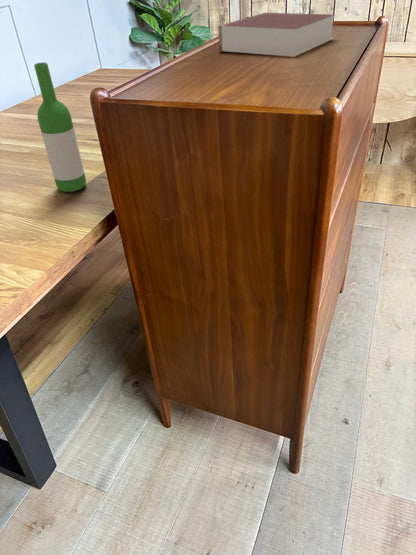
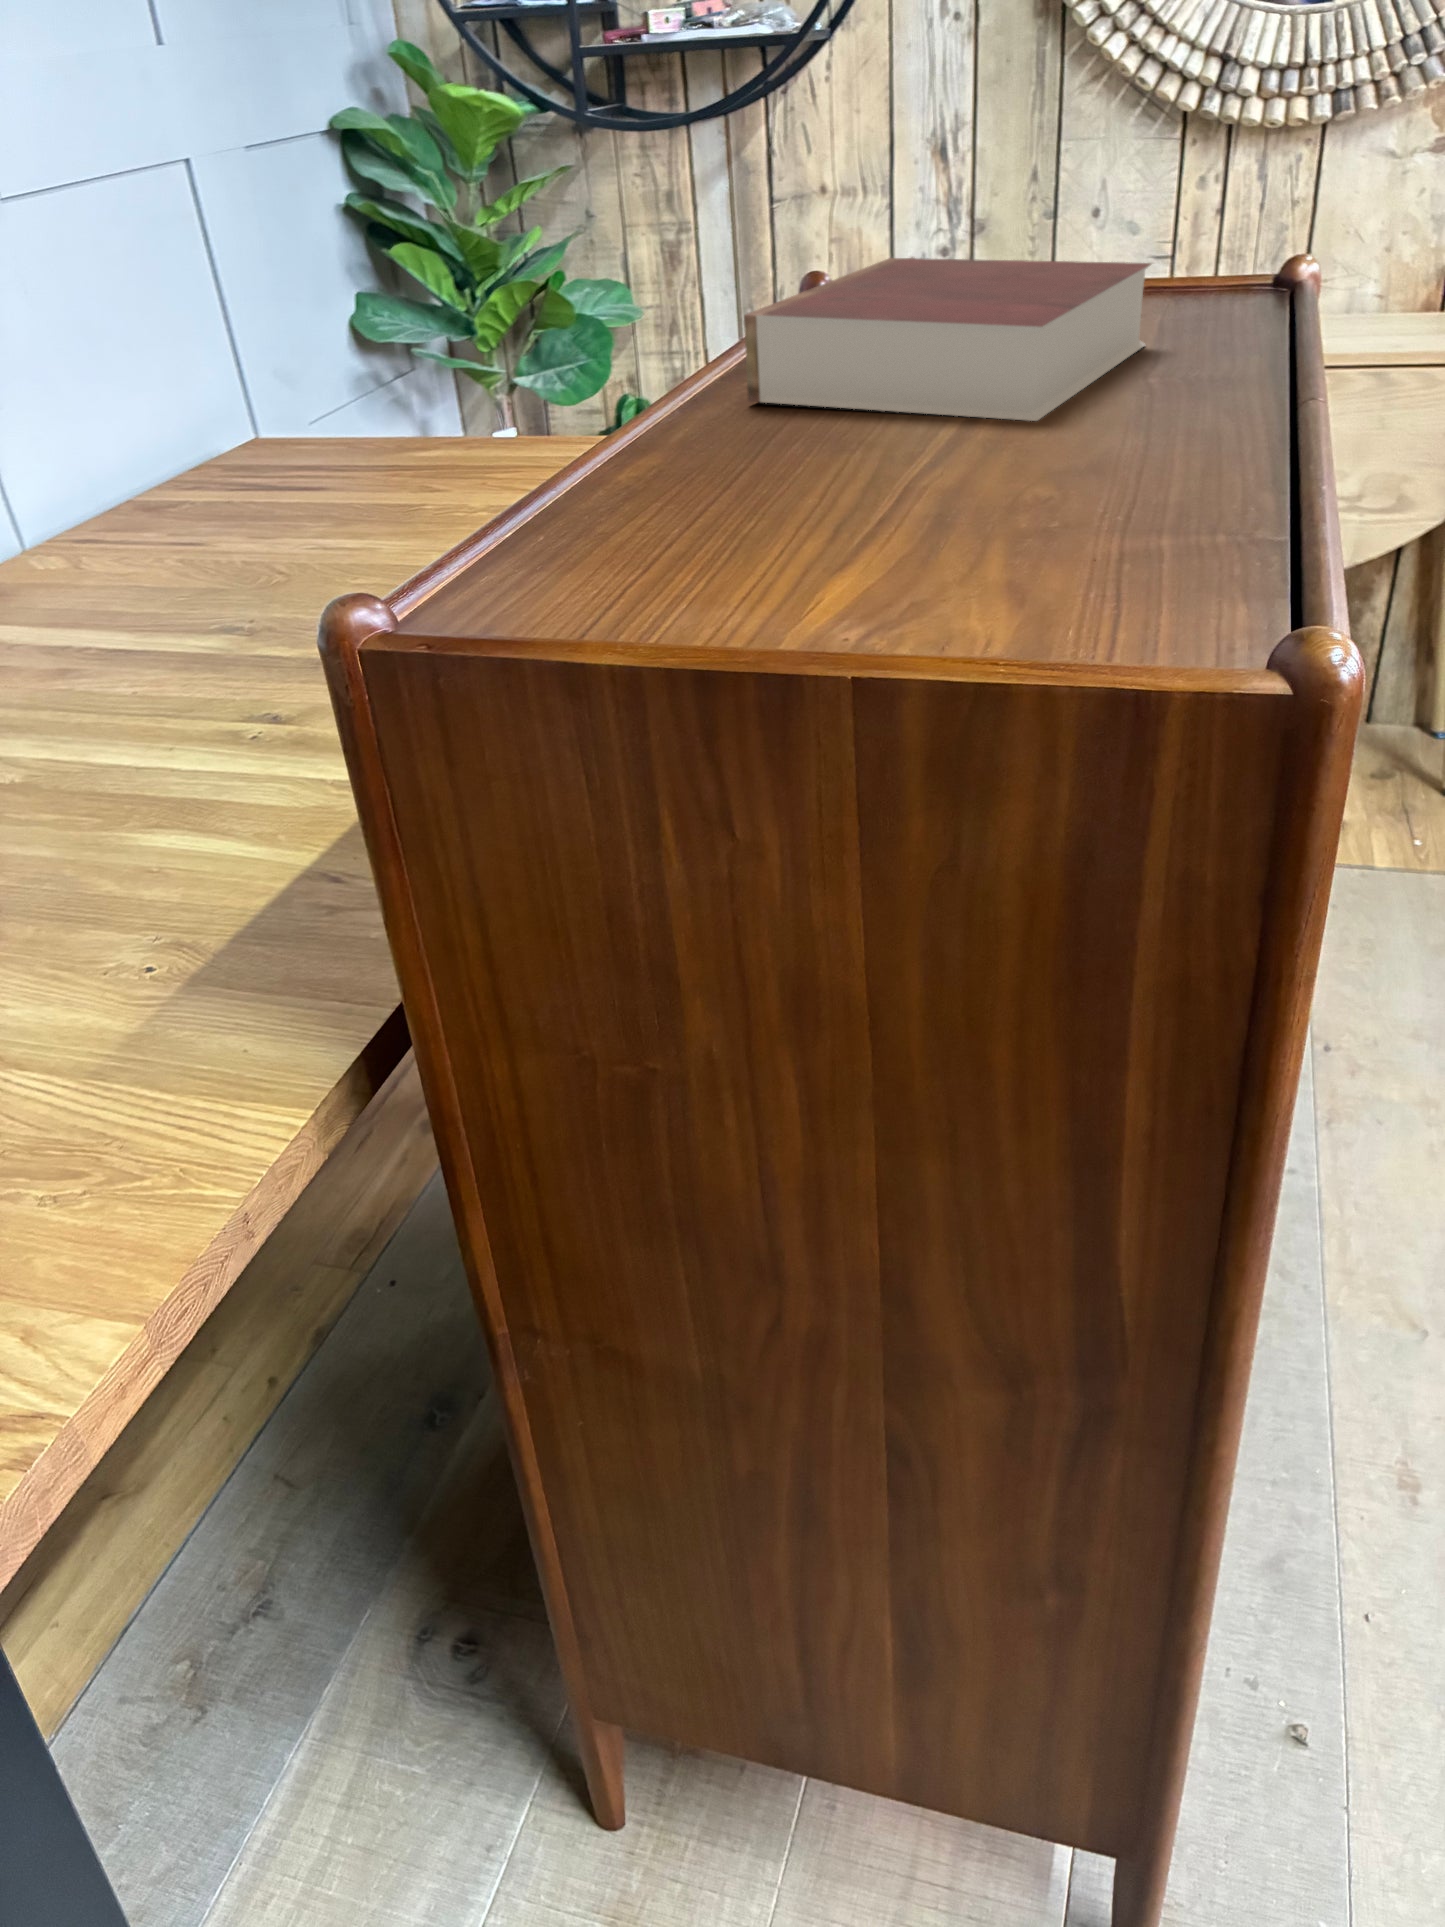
wine bottle: present [34,63,86,192] -> none [63,479,267,953]

